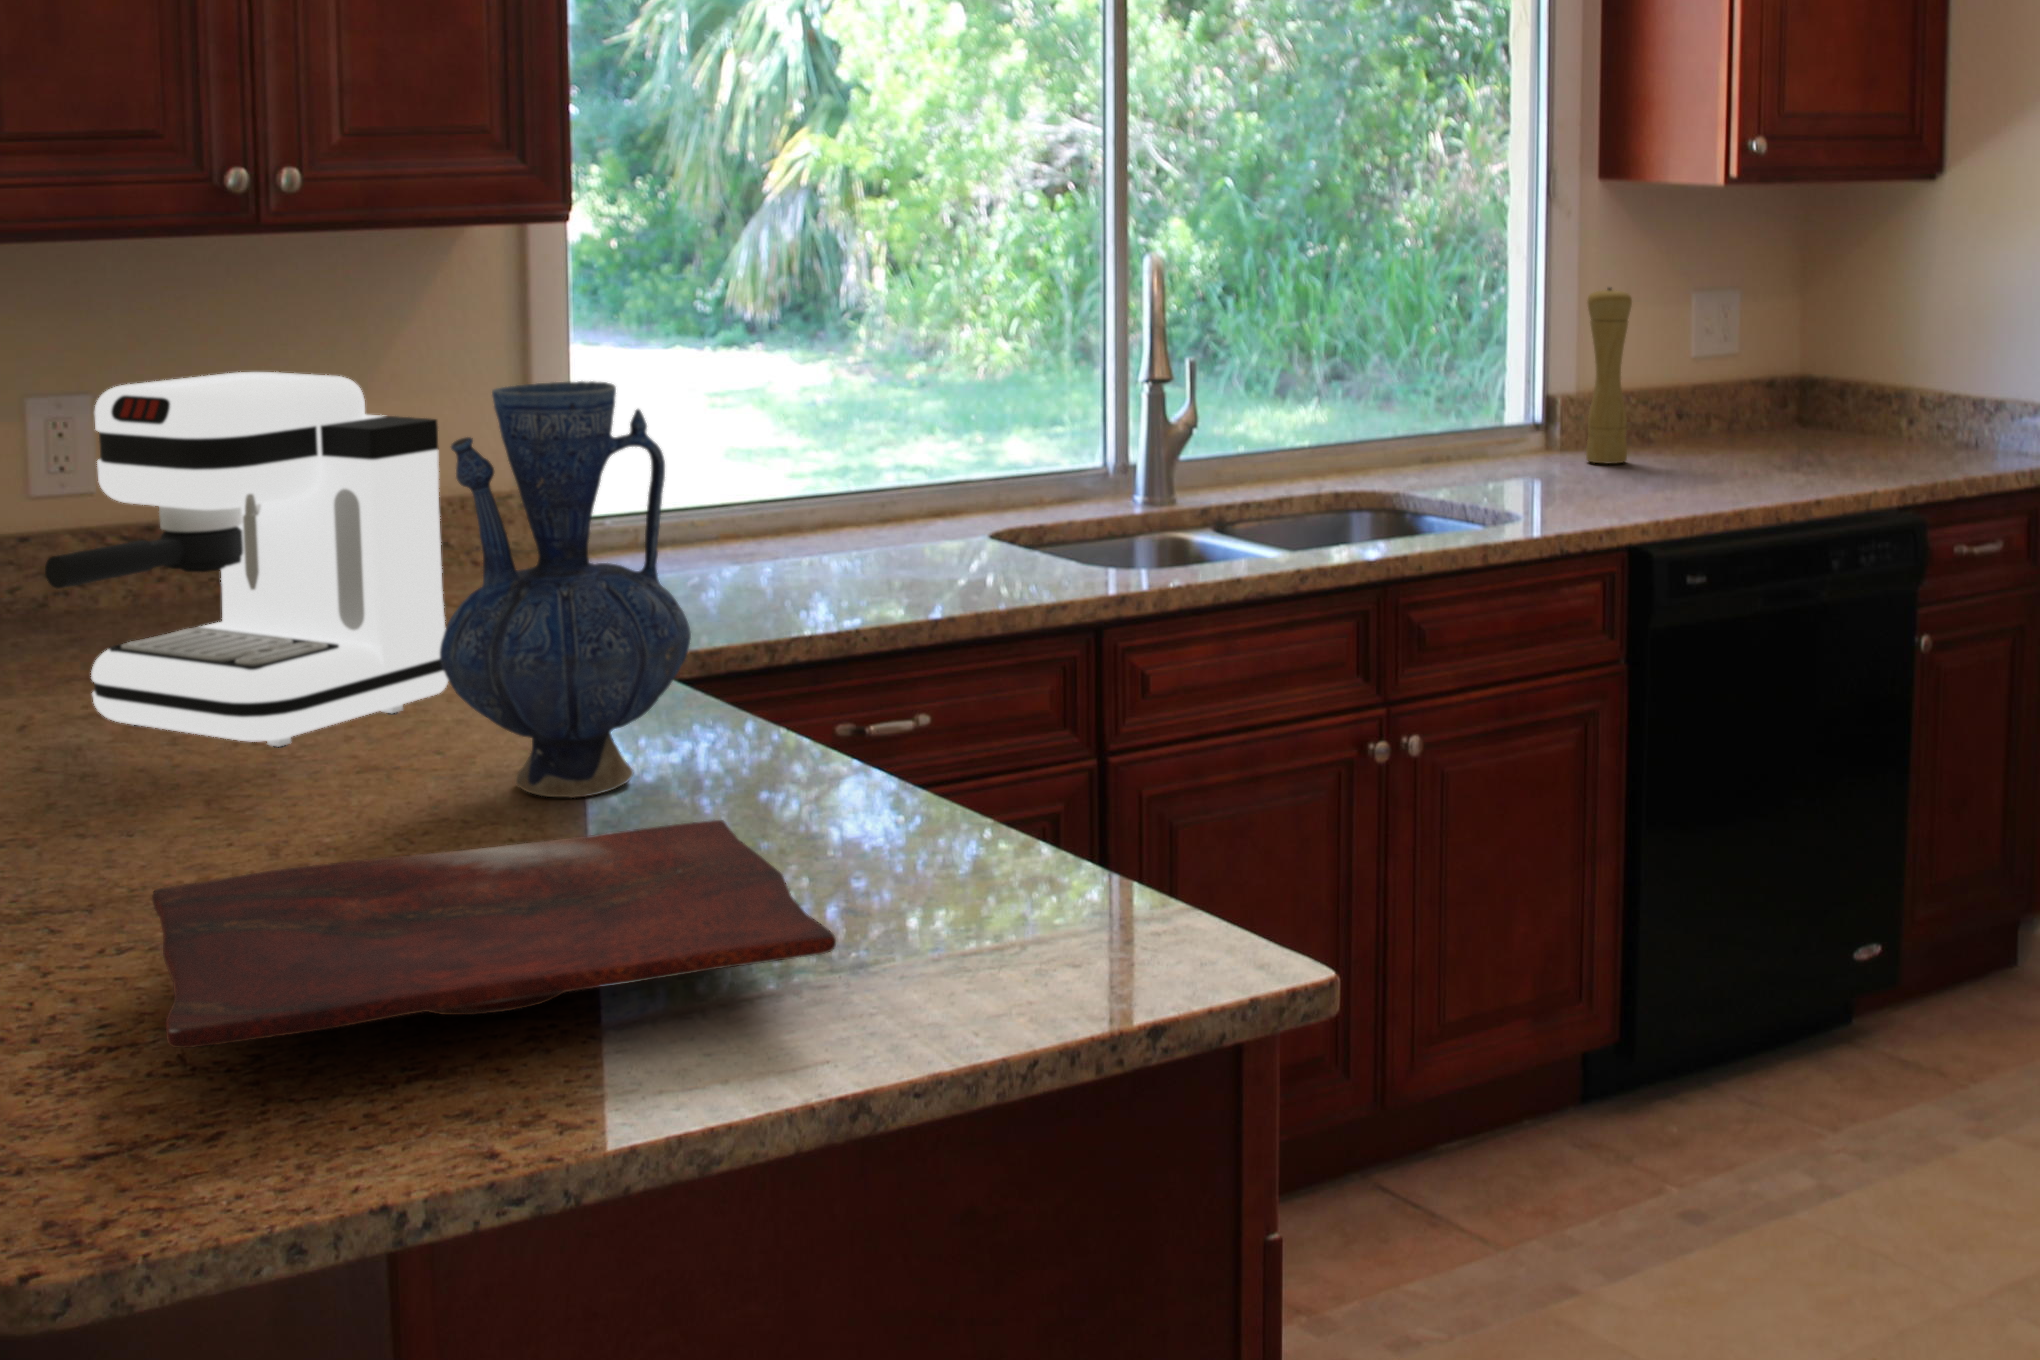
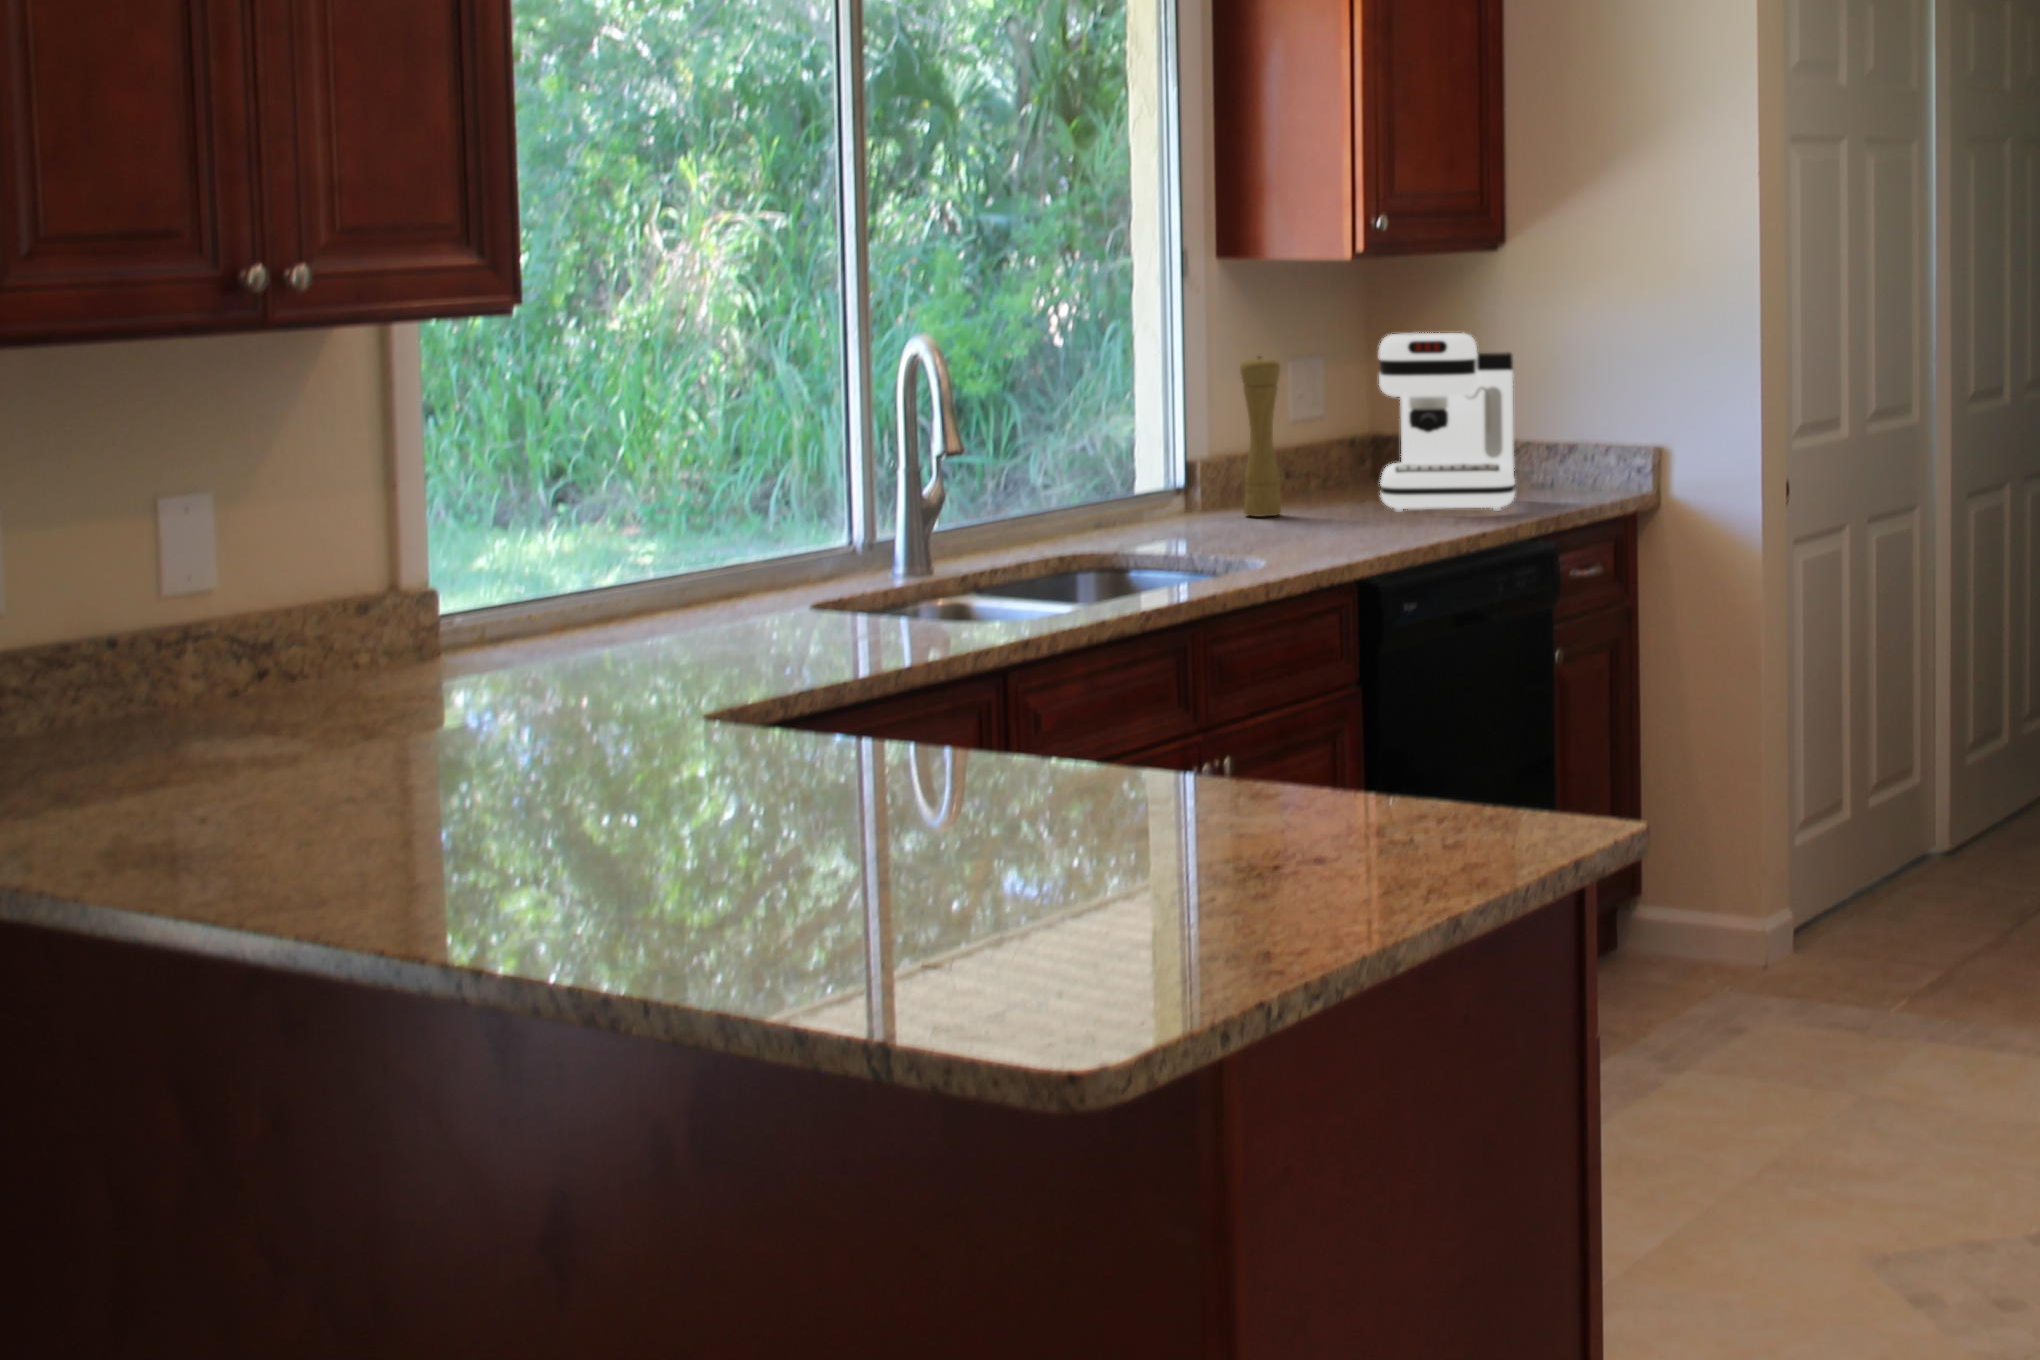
coffee maker: present [45,372,448,747] -> present [1379,333,1515,512]
vase: present [440,381,691,798] -> none [751,446,965,806]
cutting board: present [152,820,836,1048] -> none [804,778,1378,926]

